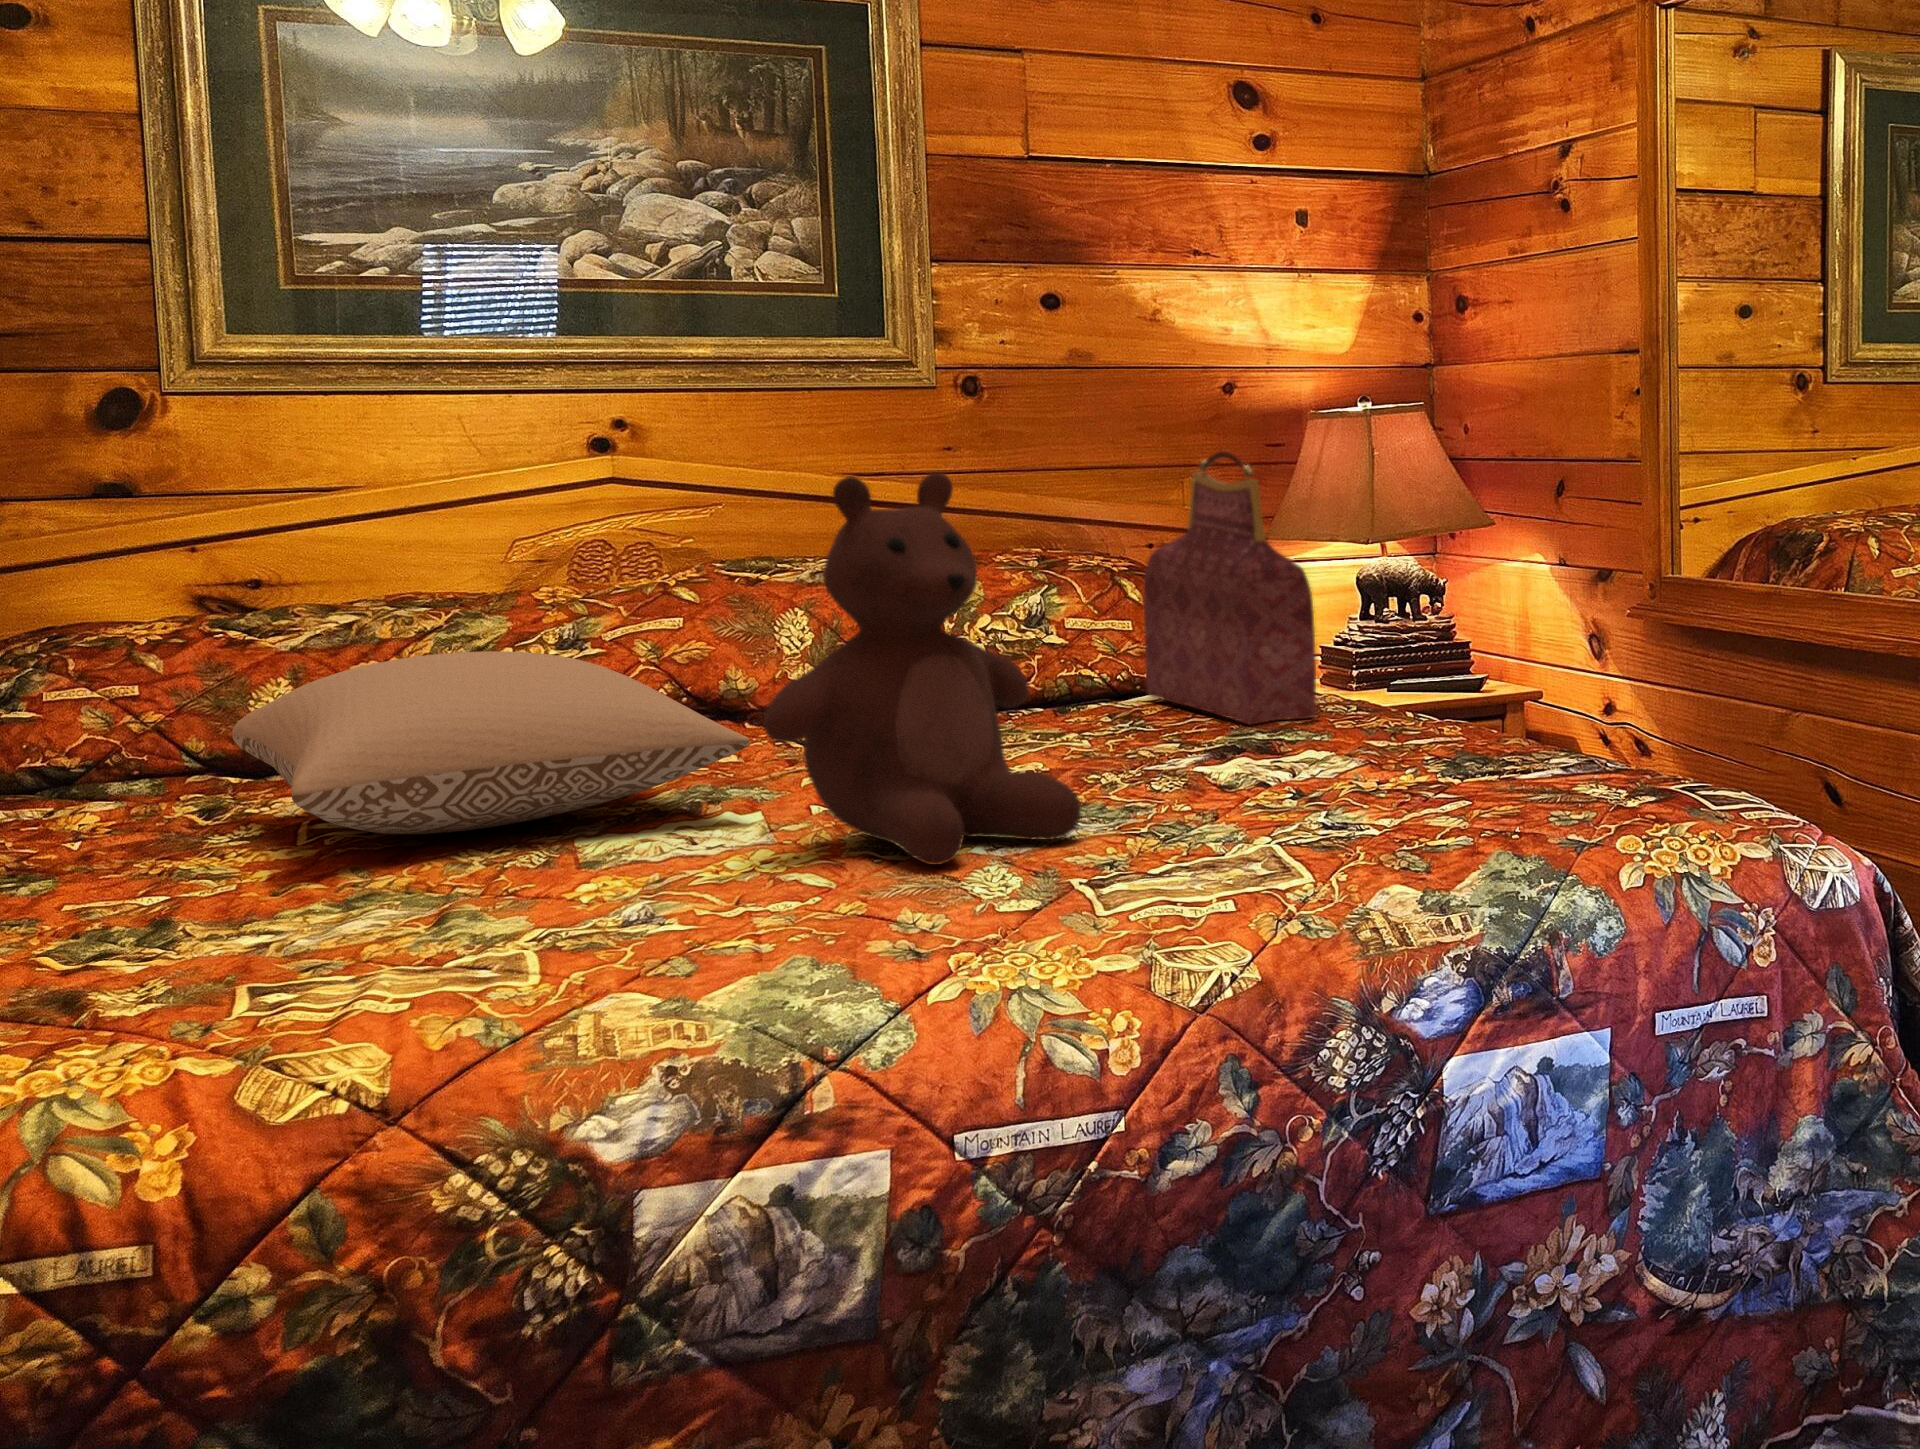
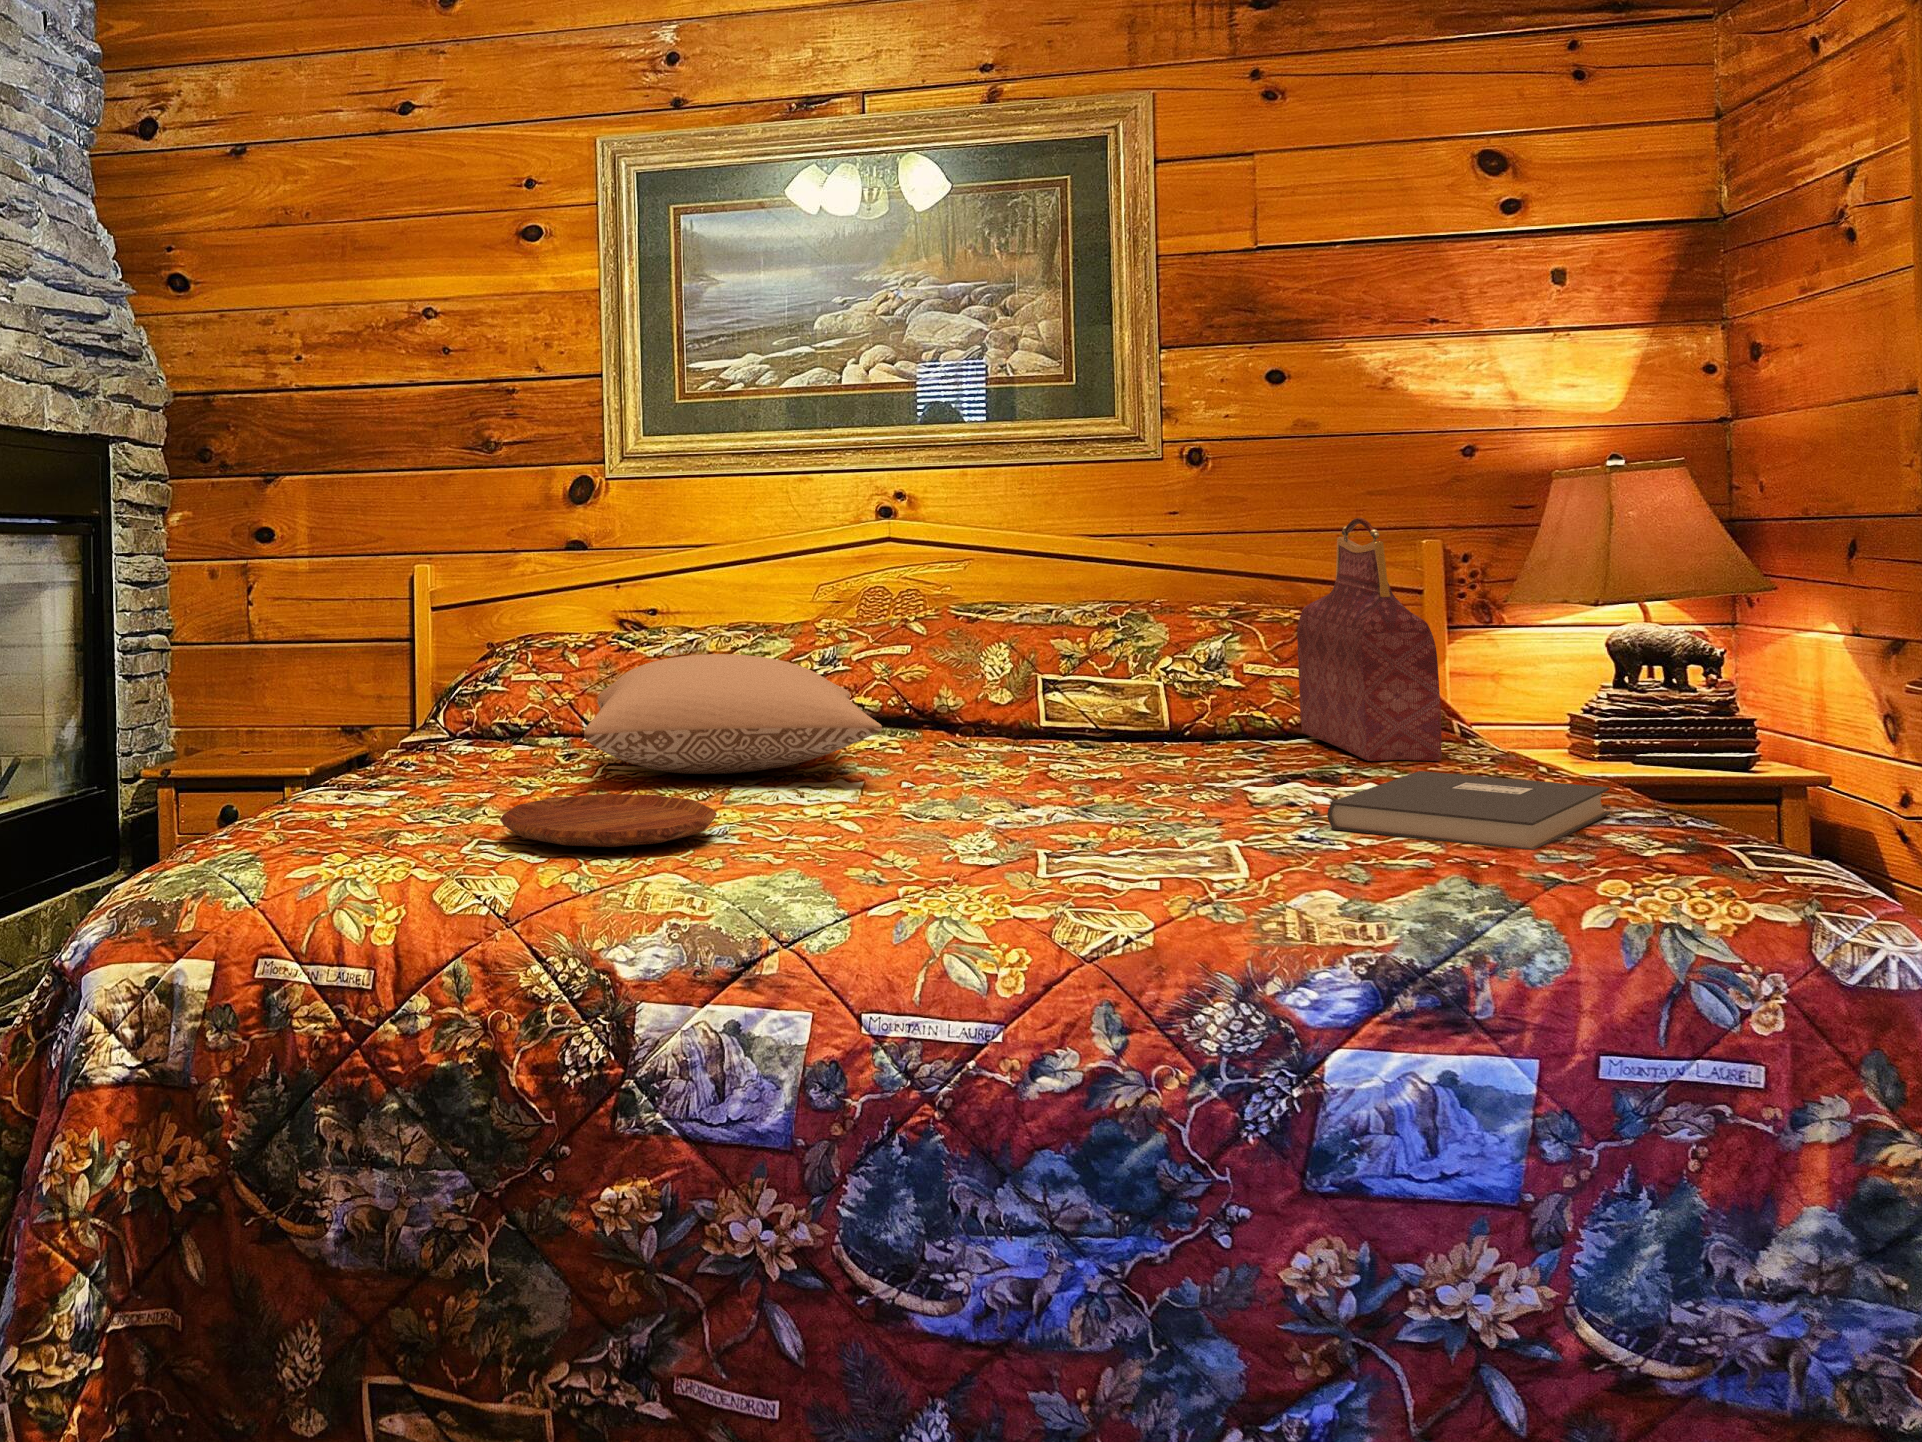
teddy bear: present [764,472,1082,865] -> none [858,526,1101,828]
book: none [1314,736,1529,815] -> present [1327,771,1611,850]
tray: none [257,878,618,979] -> present [500,794,717,847]

